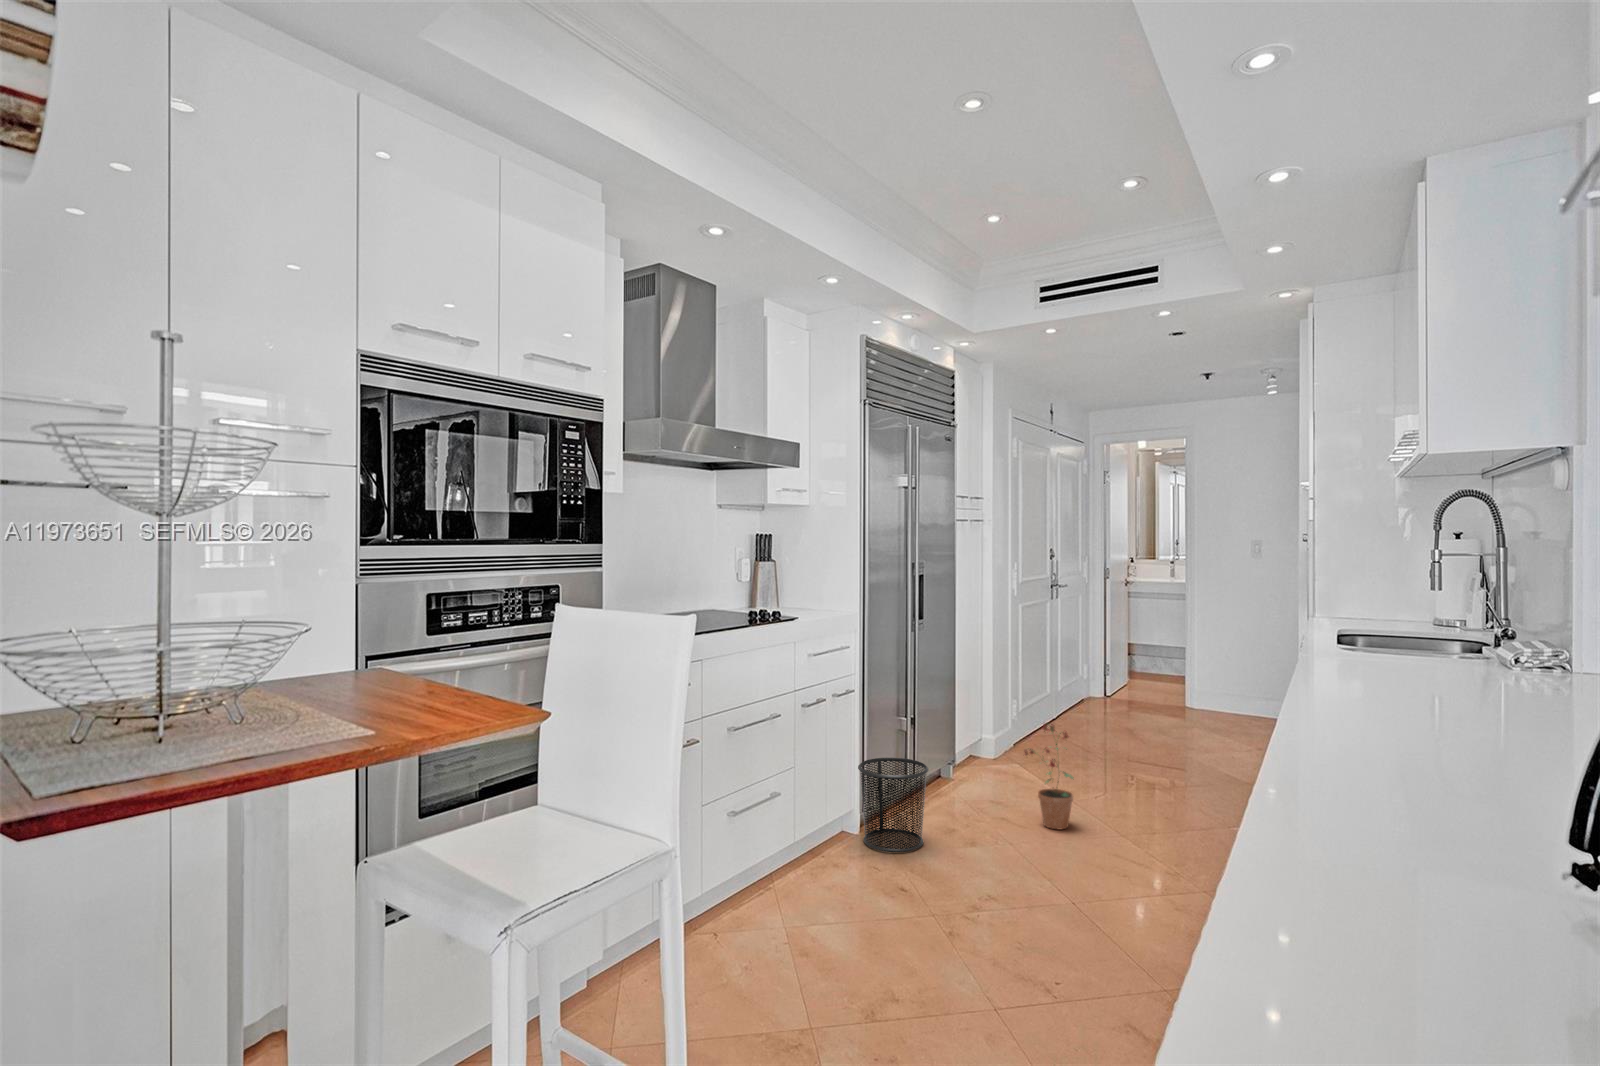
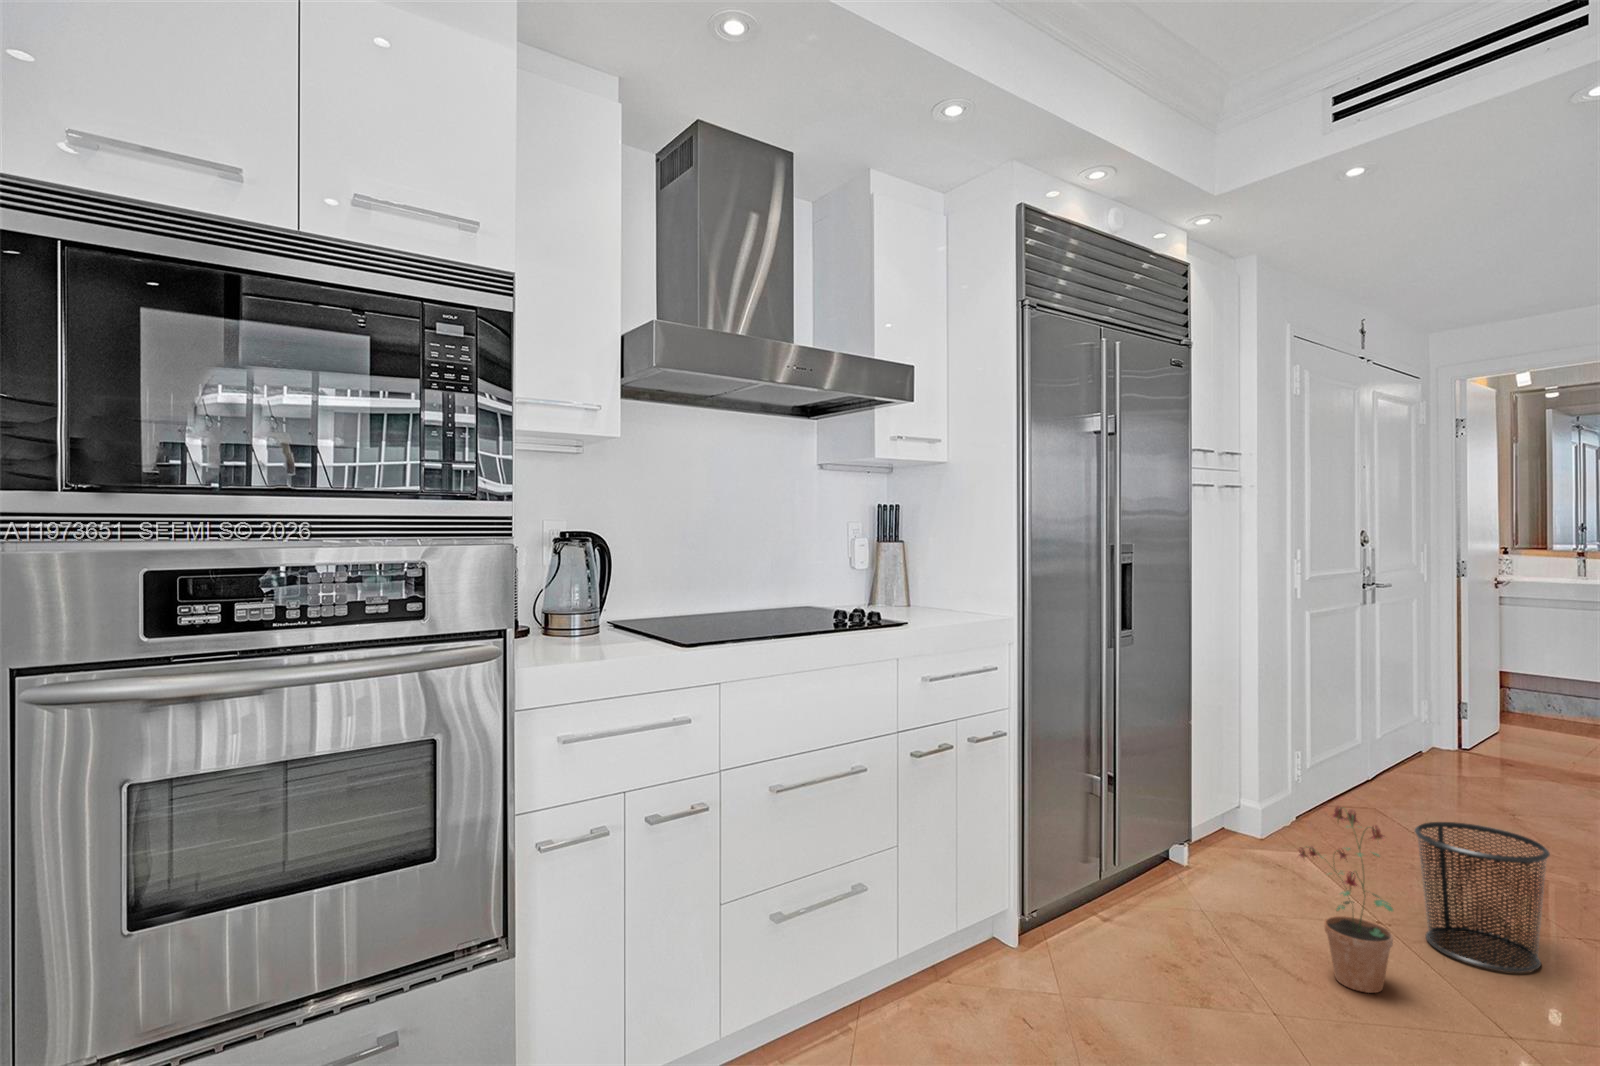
waste bin: present [858,758,928,852] -> present [1415,822,1550,973]

